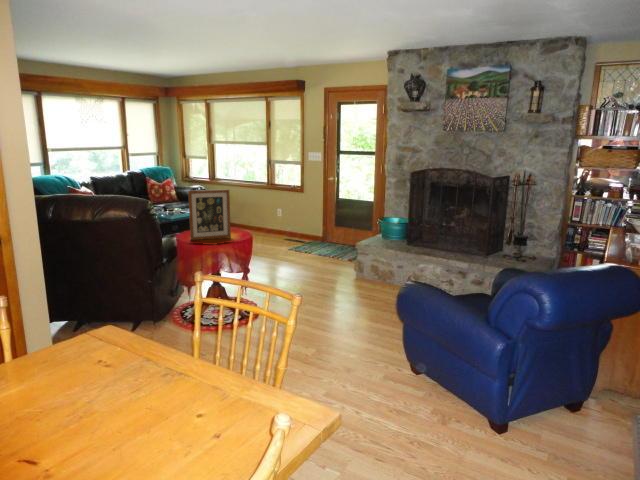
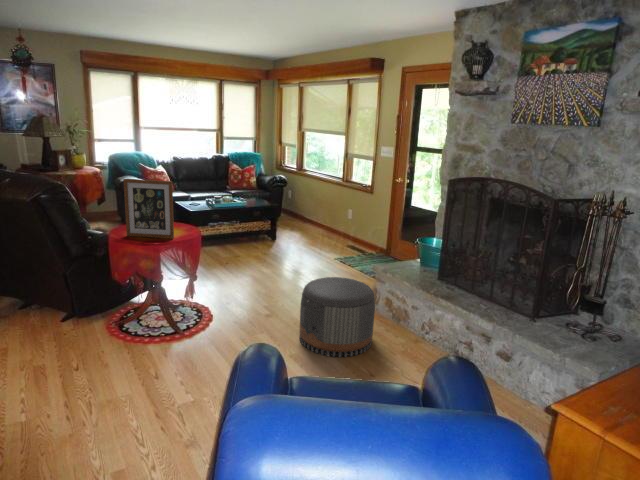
pouf: none [328,253,385,309] -> present [299,277,375,357]

